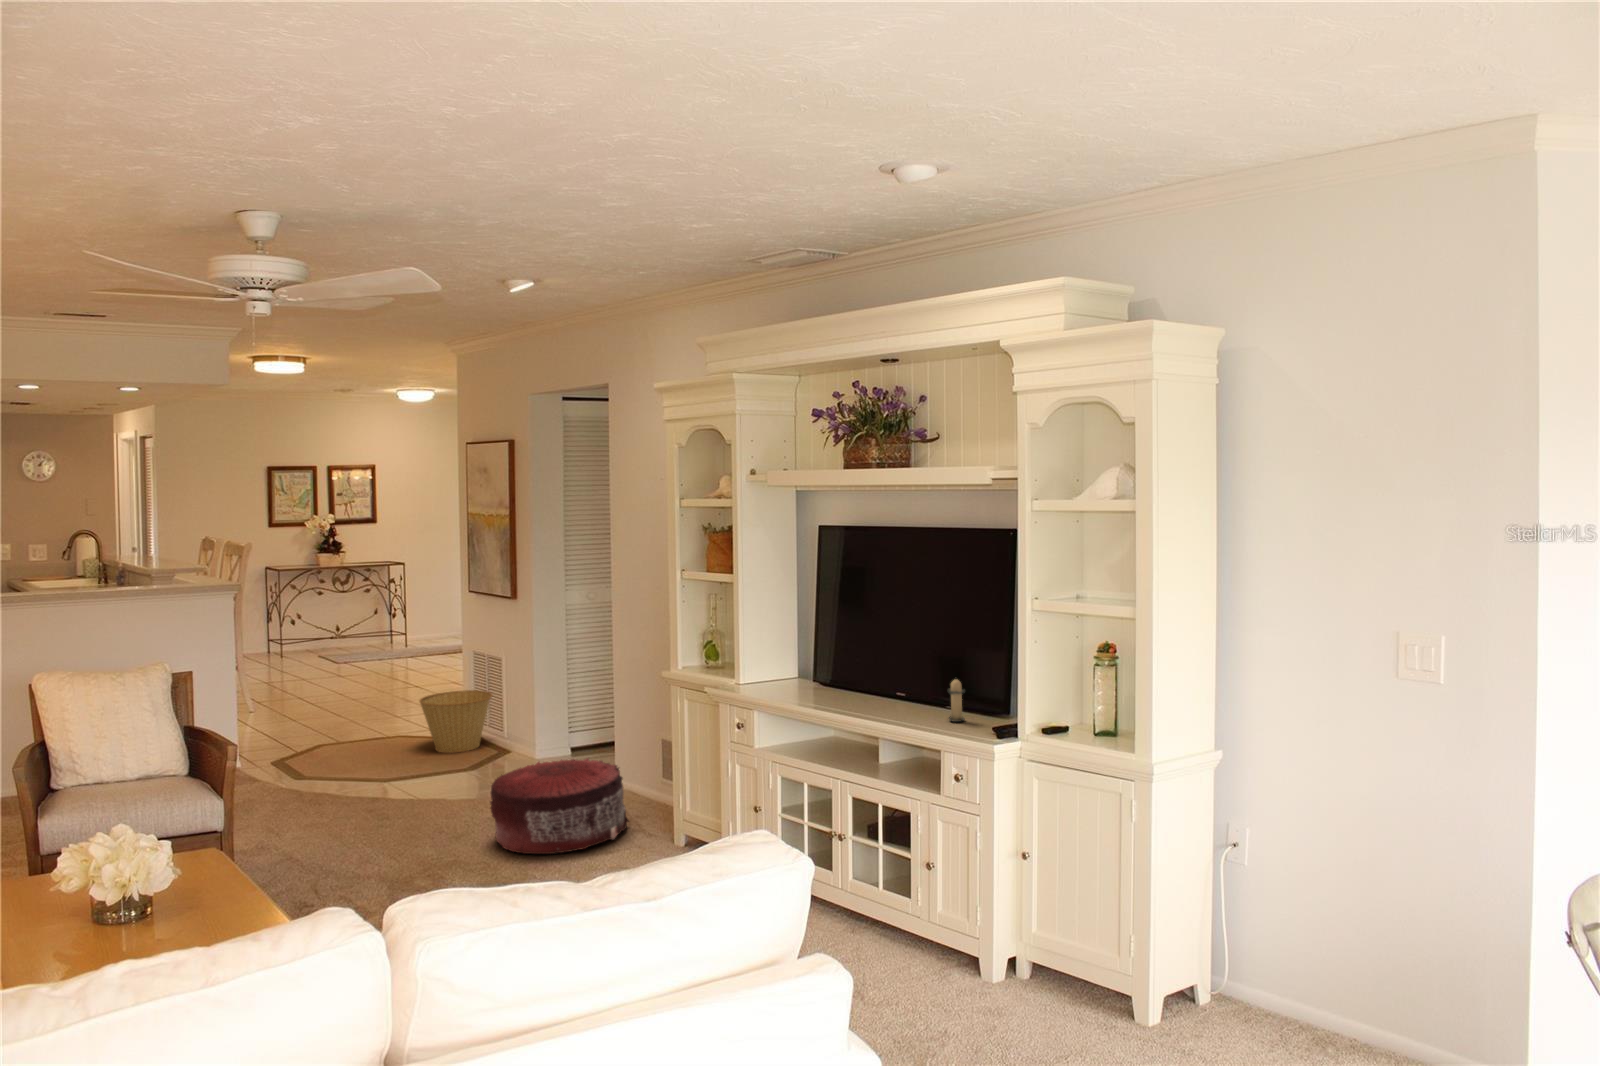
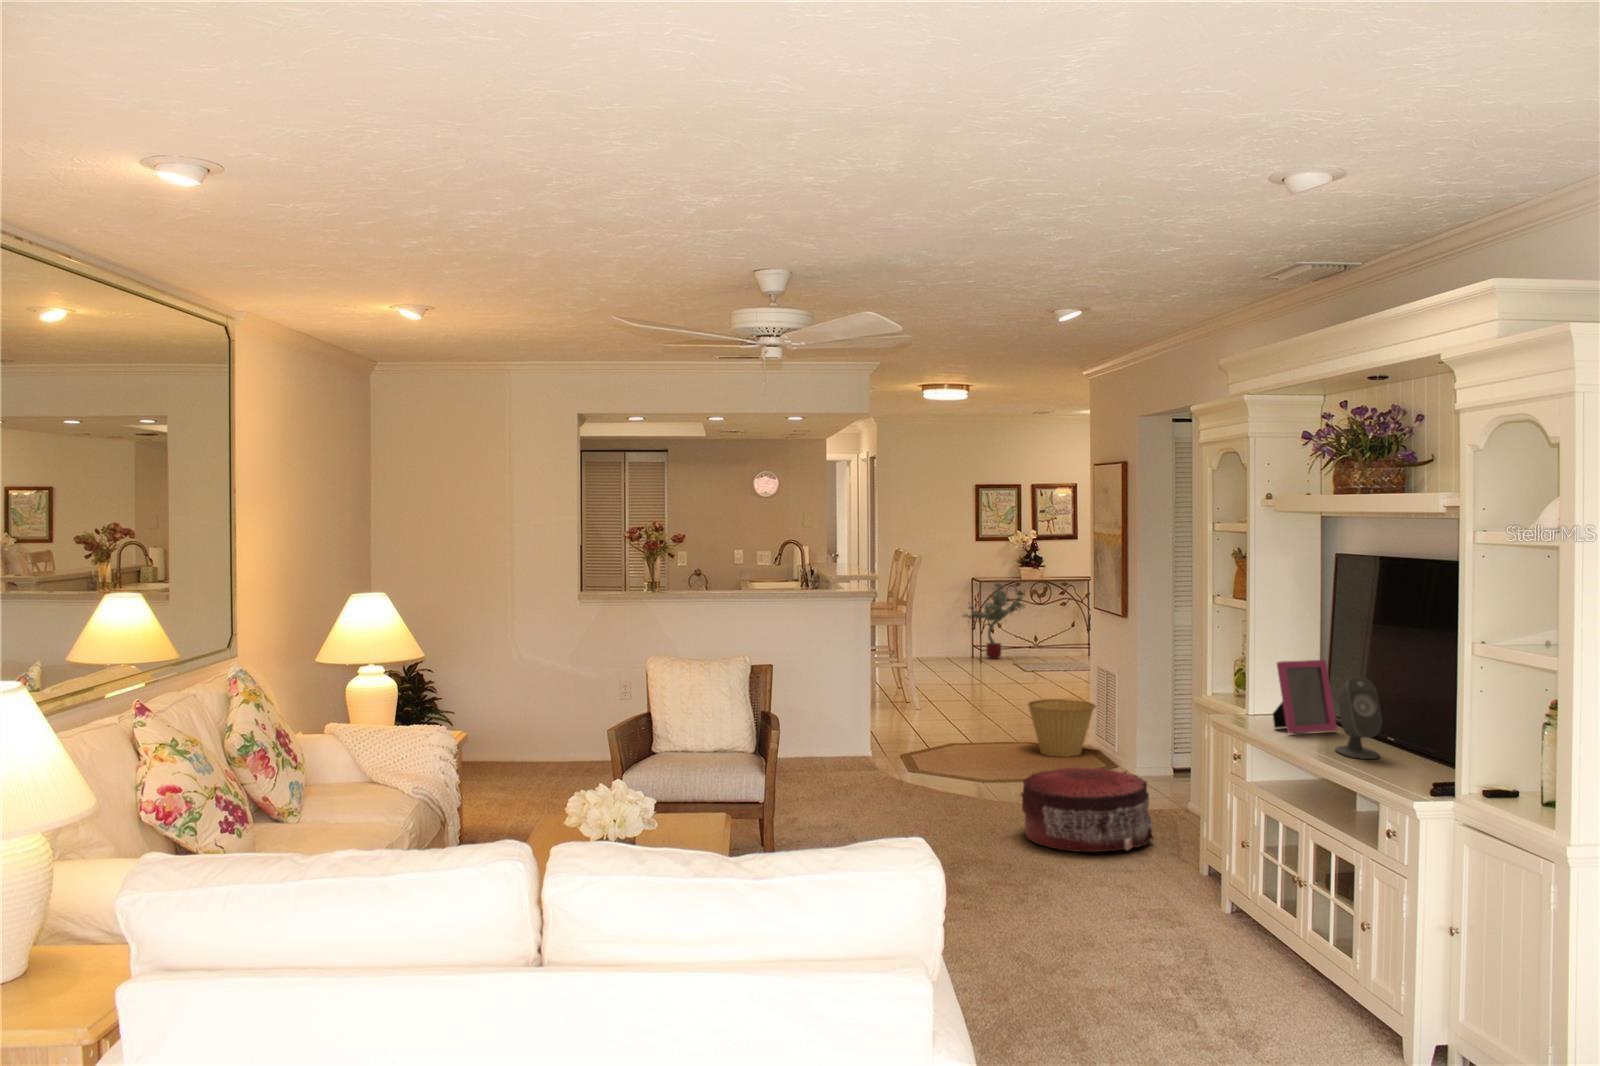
potted tree: none [258,568,332,655] -> present [963,580,1025,659]
picture frame: none [794,626,847,700] -> present [1273,660,1337,733]
speaker: none [872,639,916,715] -> present [1335,677,1382,759]
candle: present [948,679,964,722] -> none [1397,723,1424,774]

